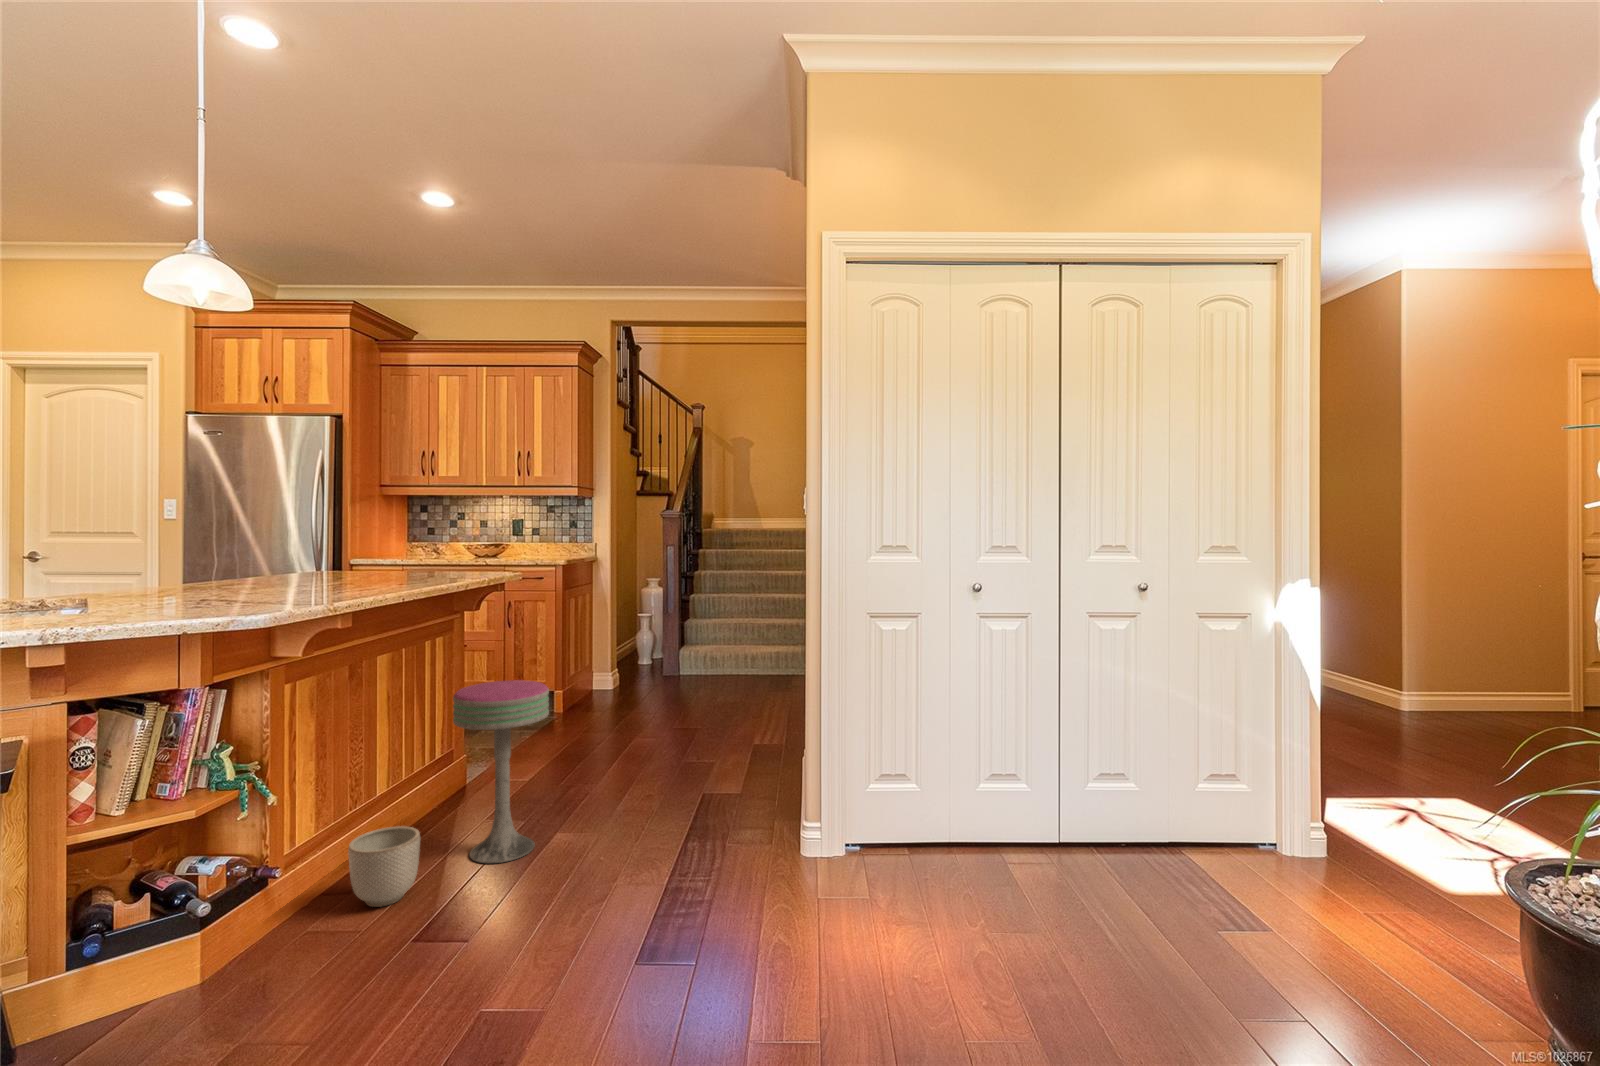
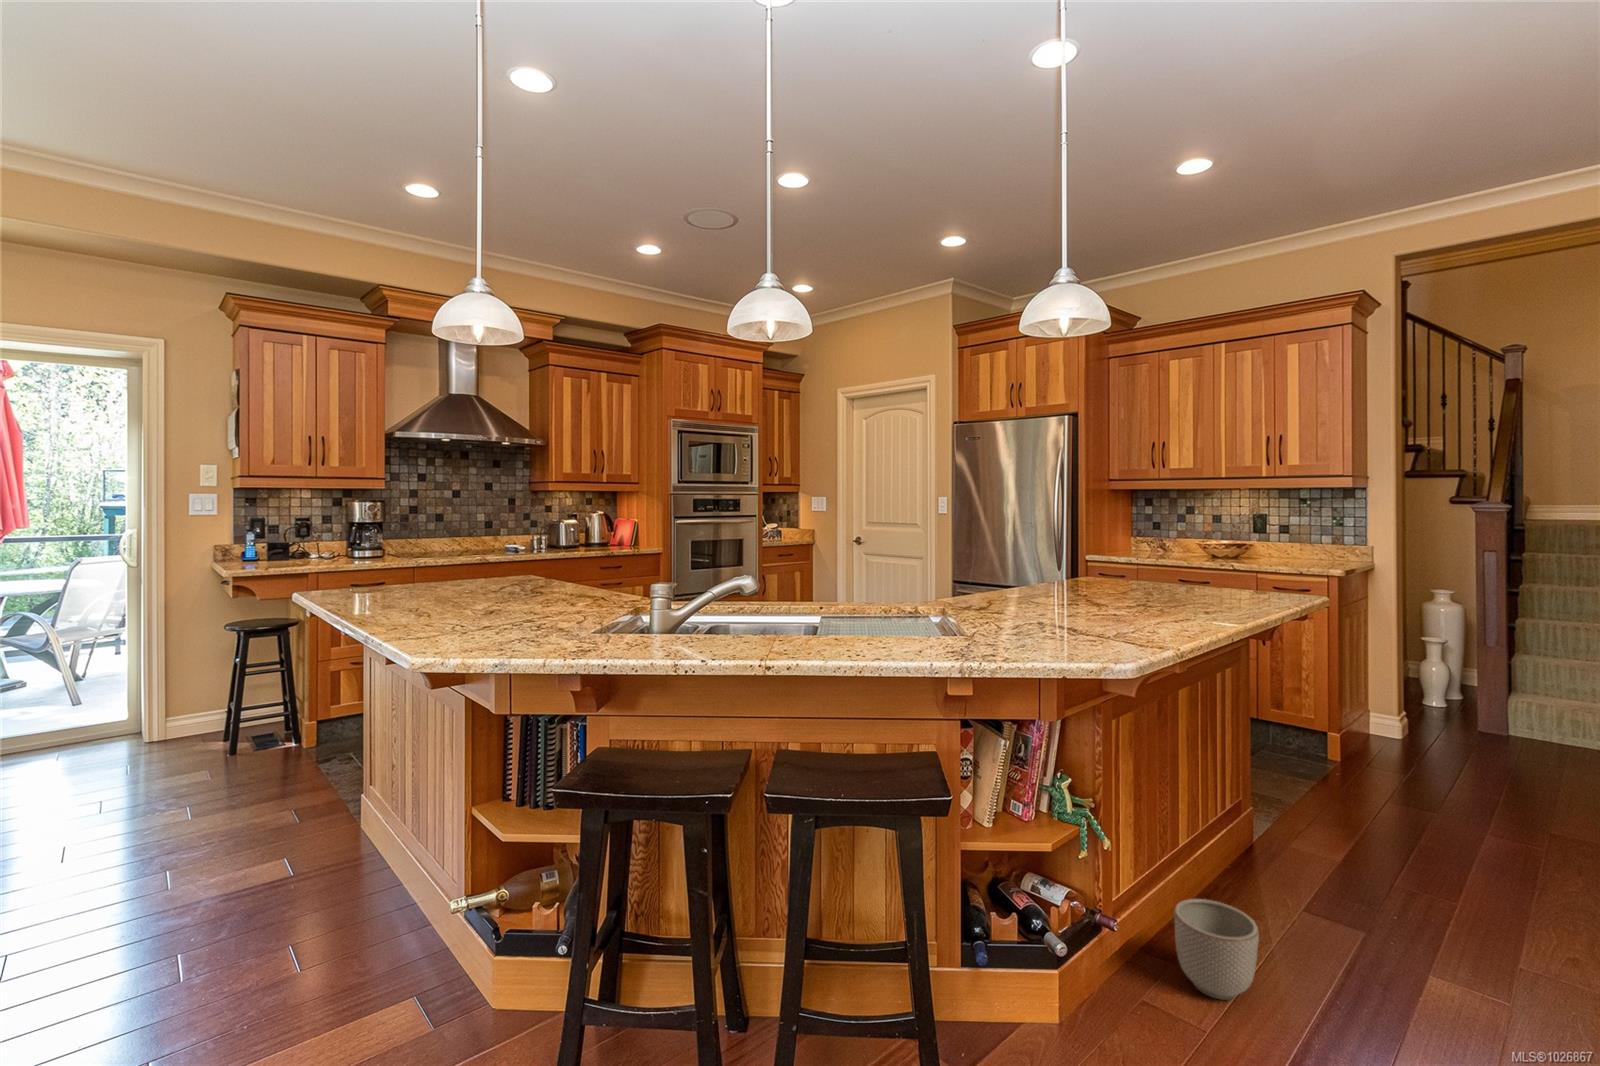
bar stool: present [453,680,549,863] -> none [1283,746,1431,998]

